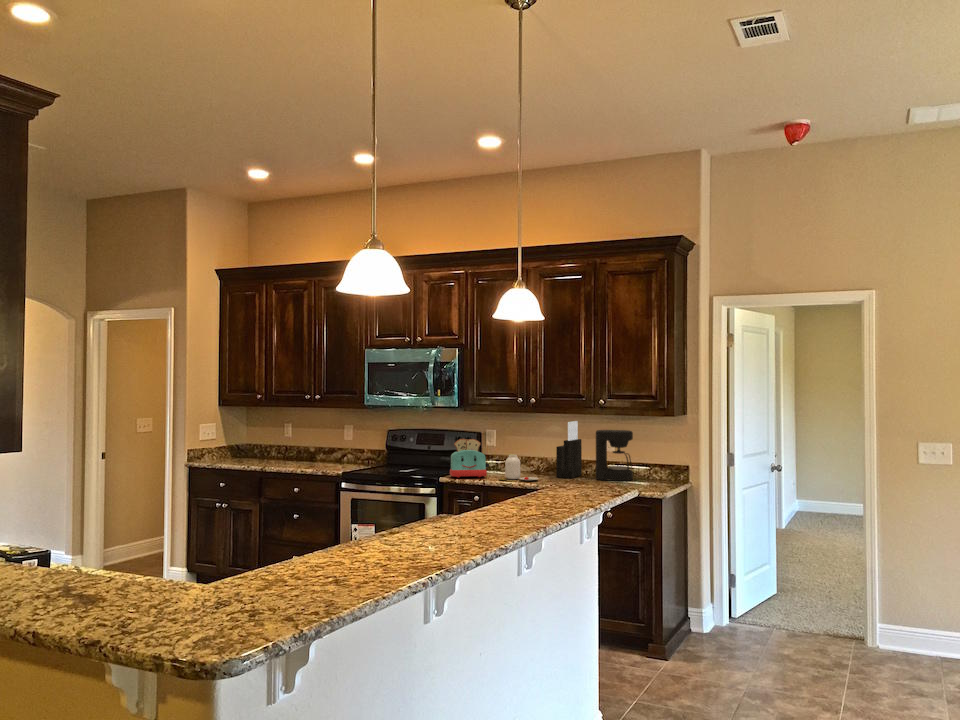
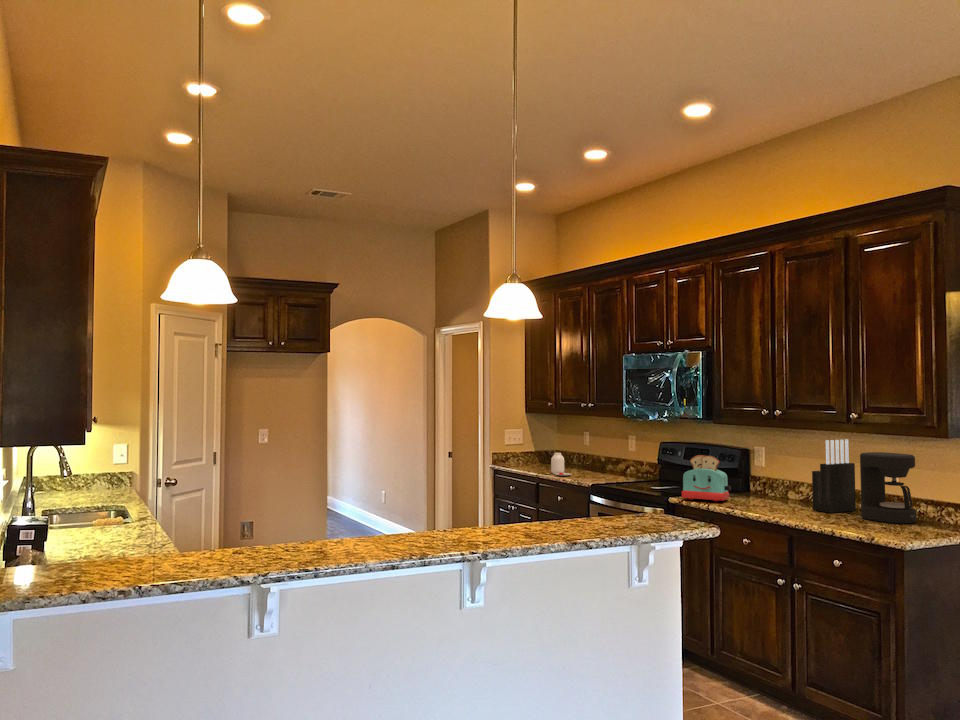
jar: present [499,454,539,481] -> present [546,453,571,476]

